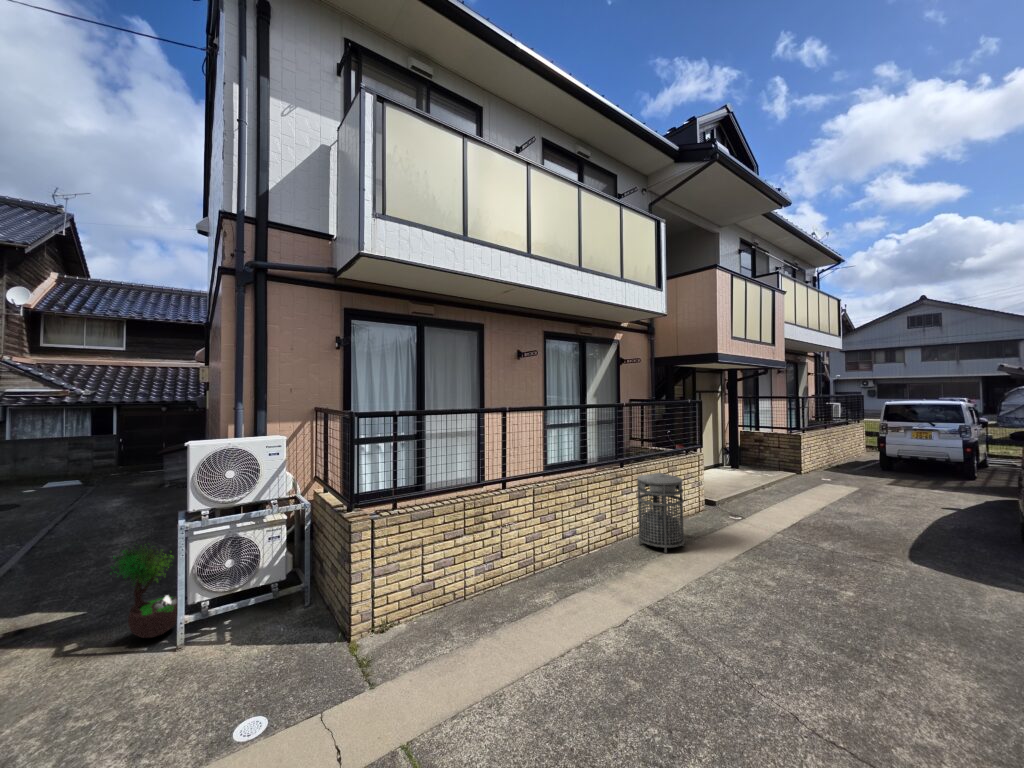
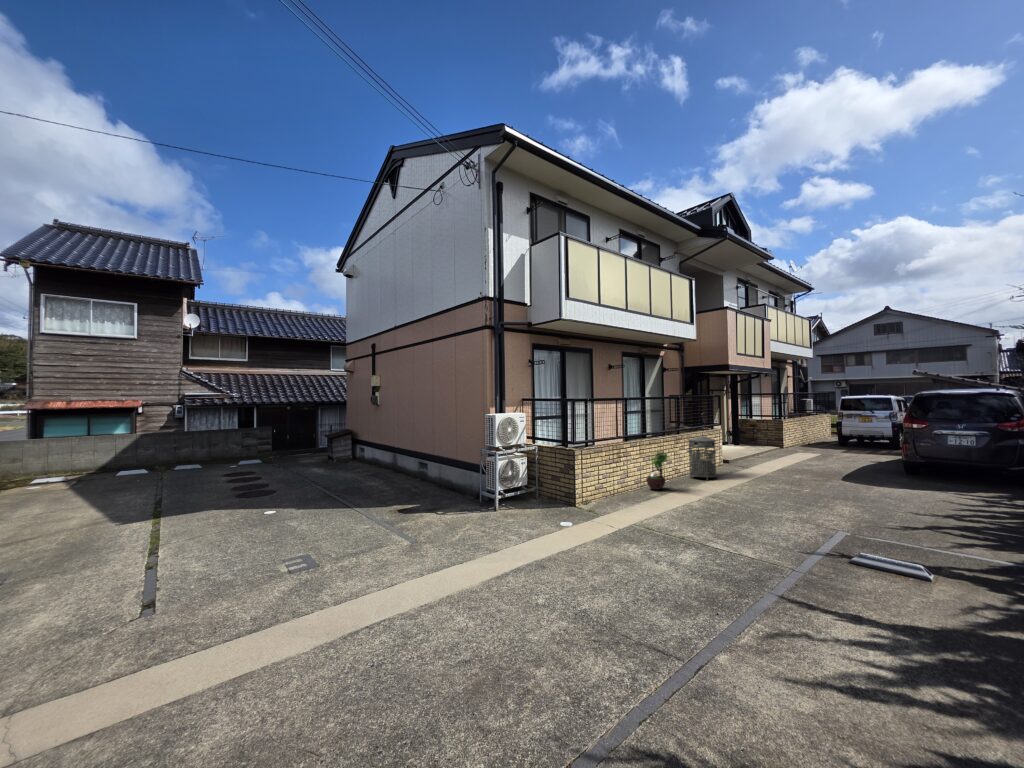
potted tree: present [114,544,177,638] -> present [646,452,667,490]

